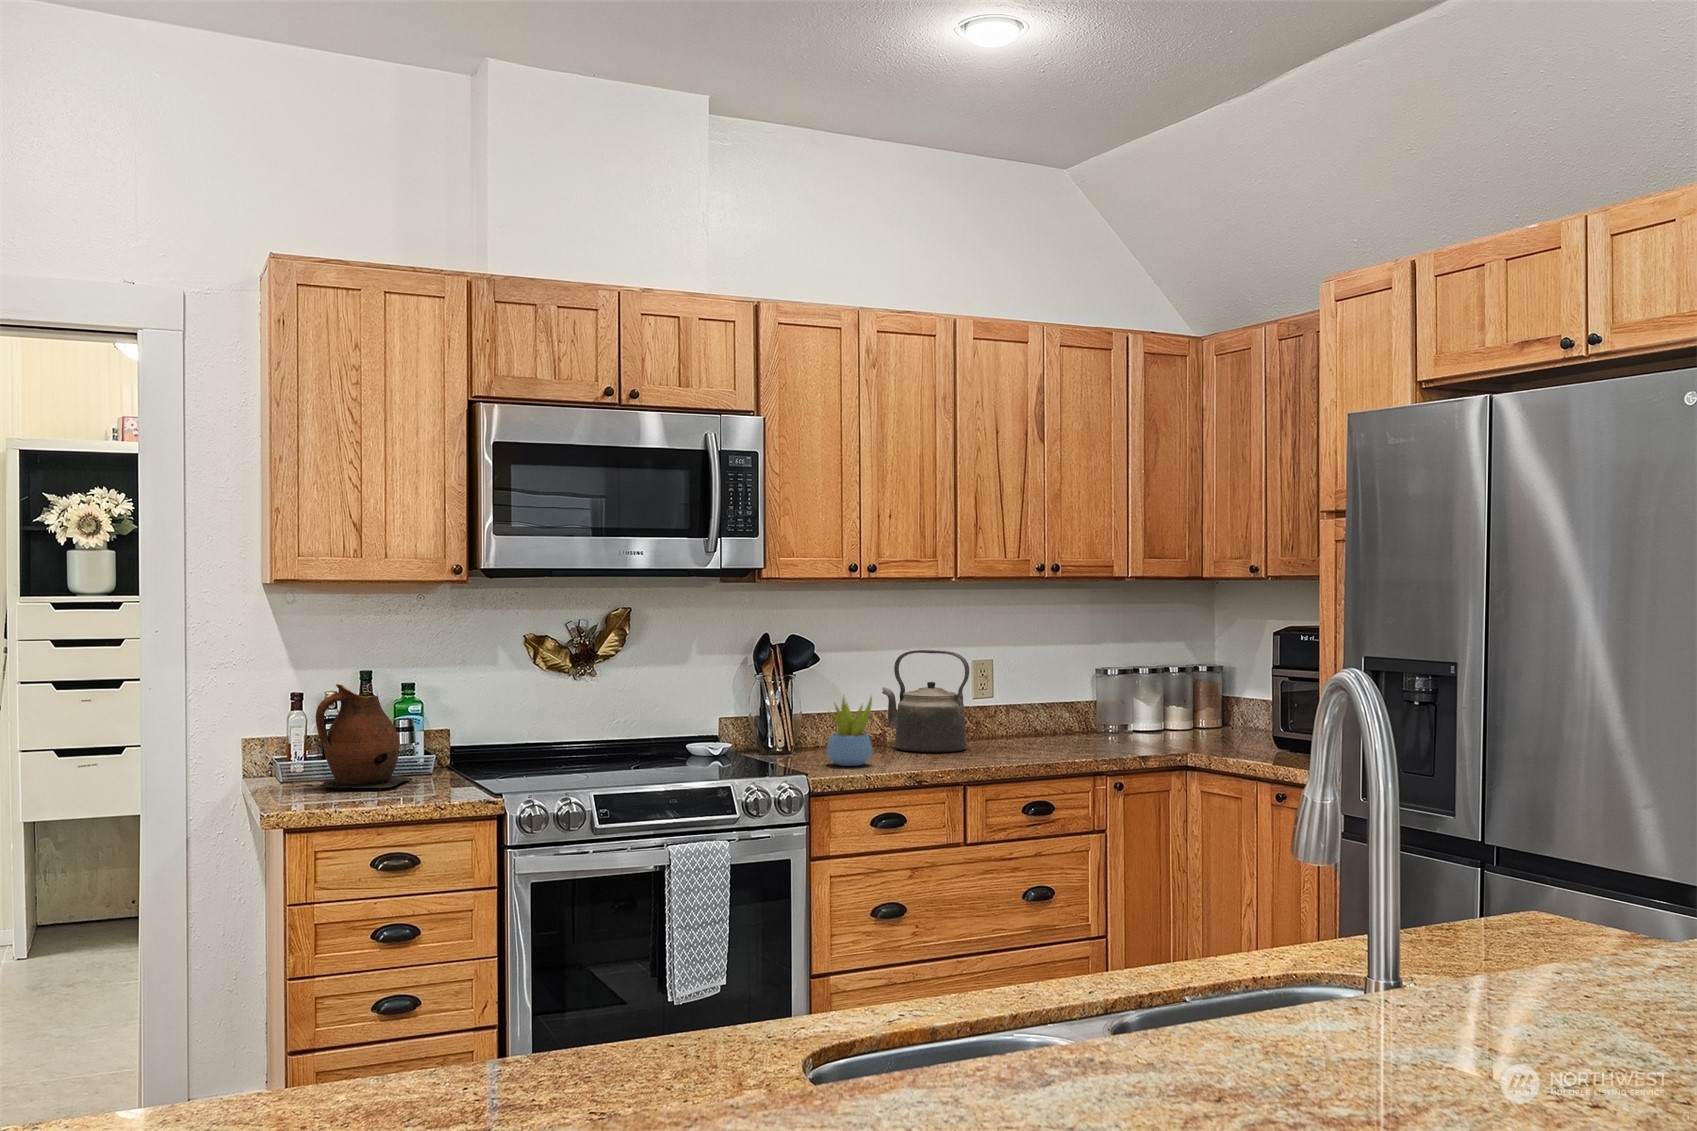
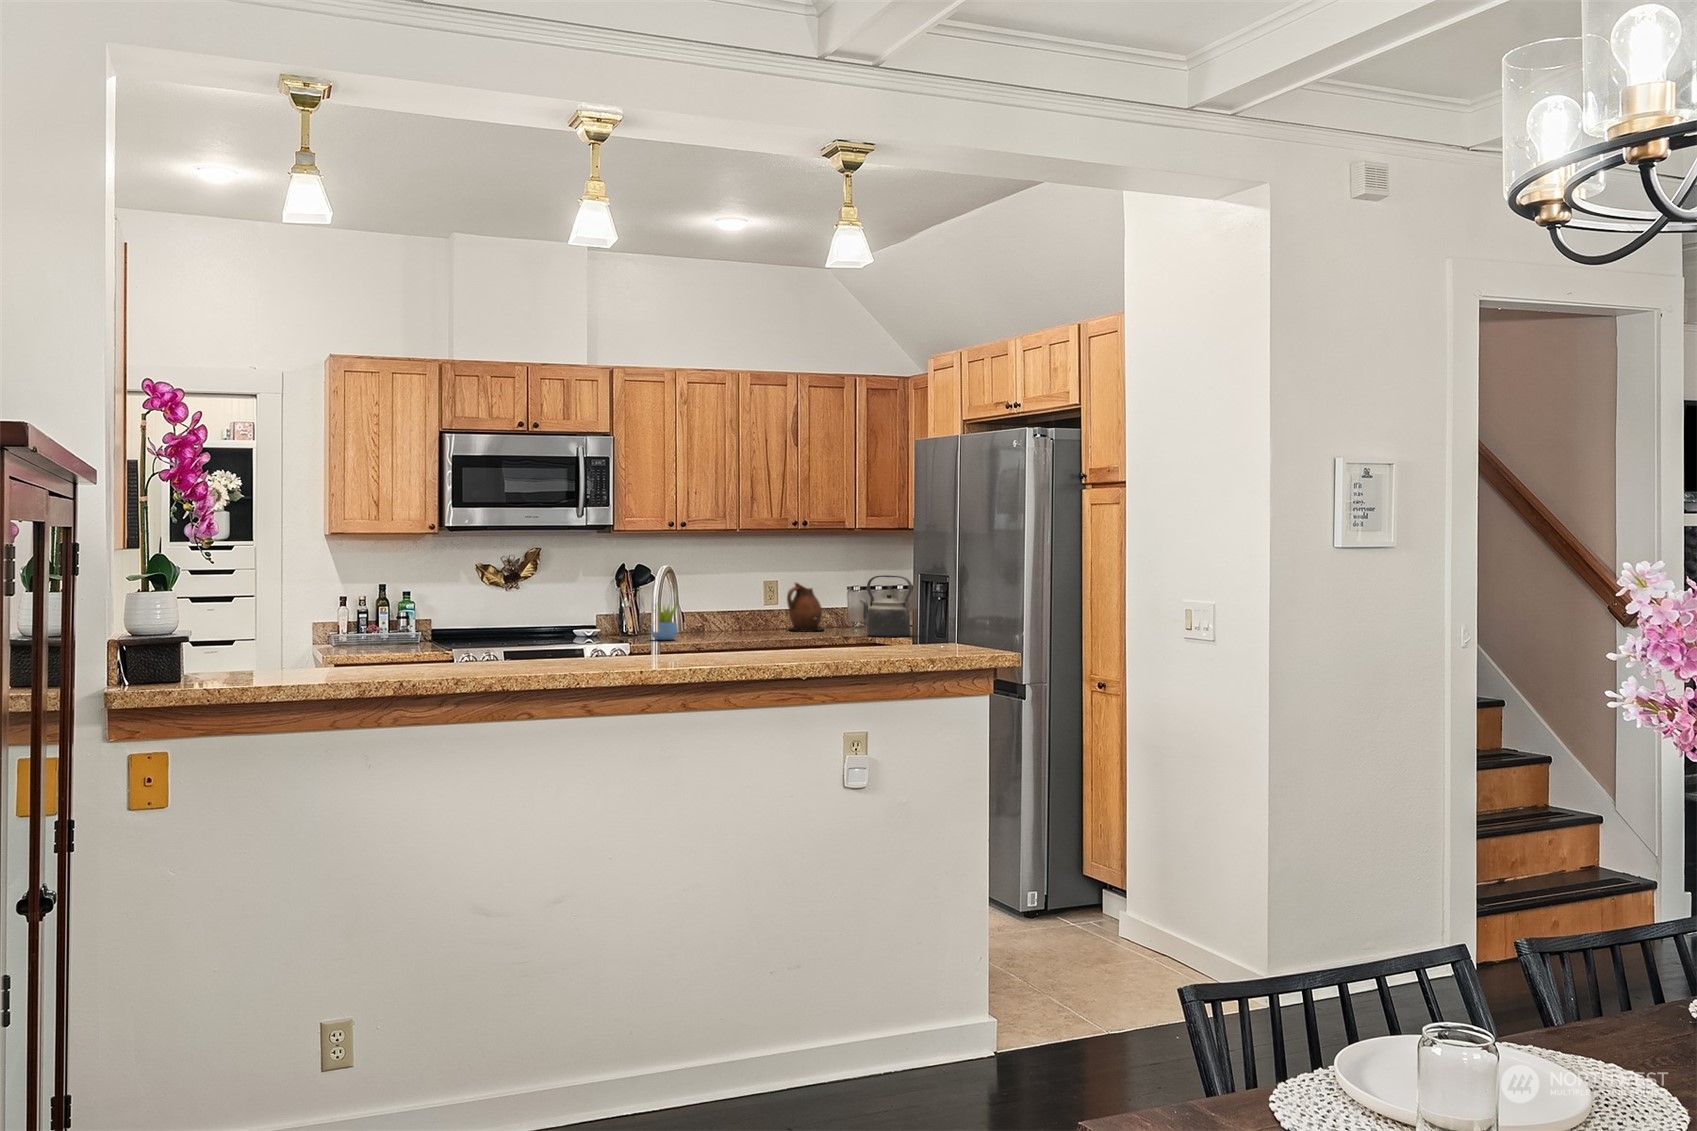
kettle: present [882,650,969,752] -> present [860,575,912,637]
ceramic pitcher: present [316,684,412,790] -> present [787,583,823,630]

